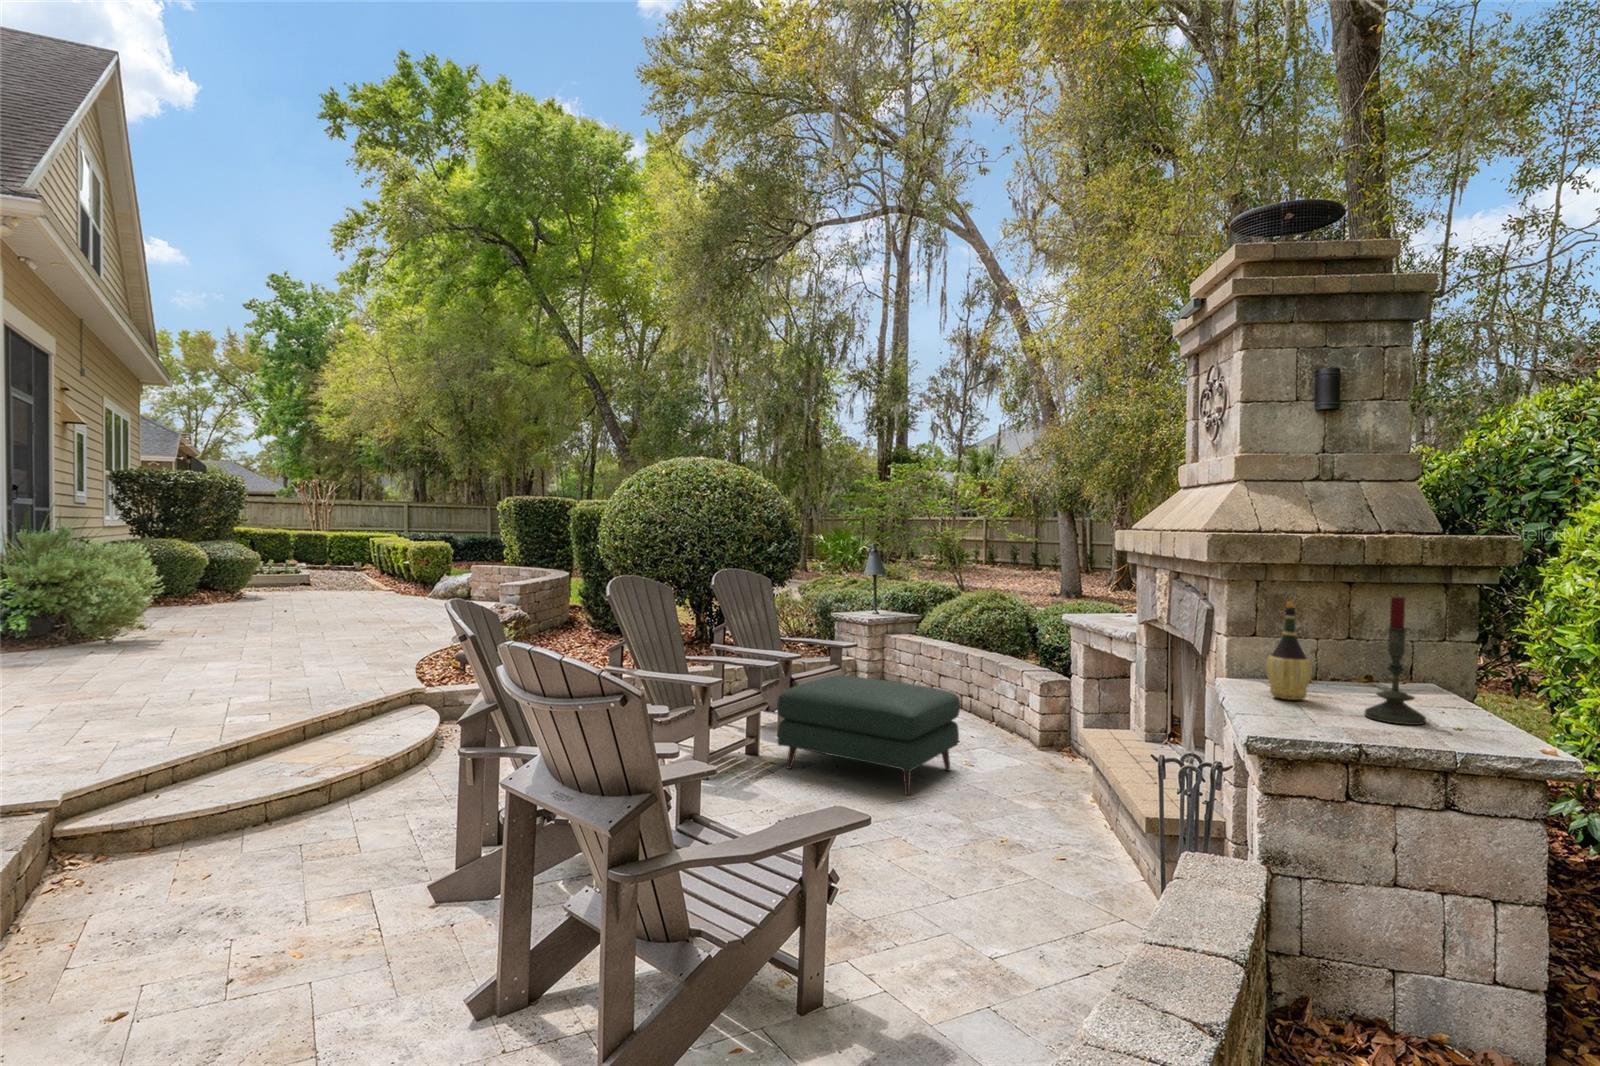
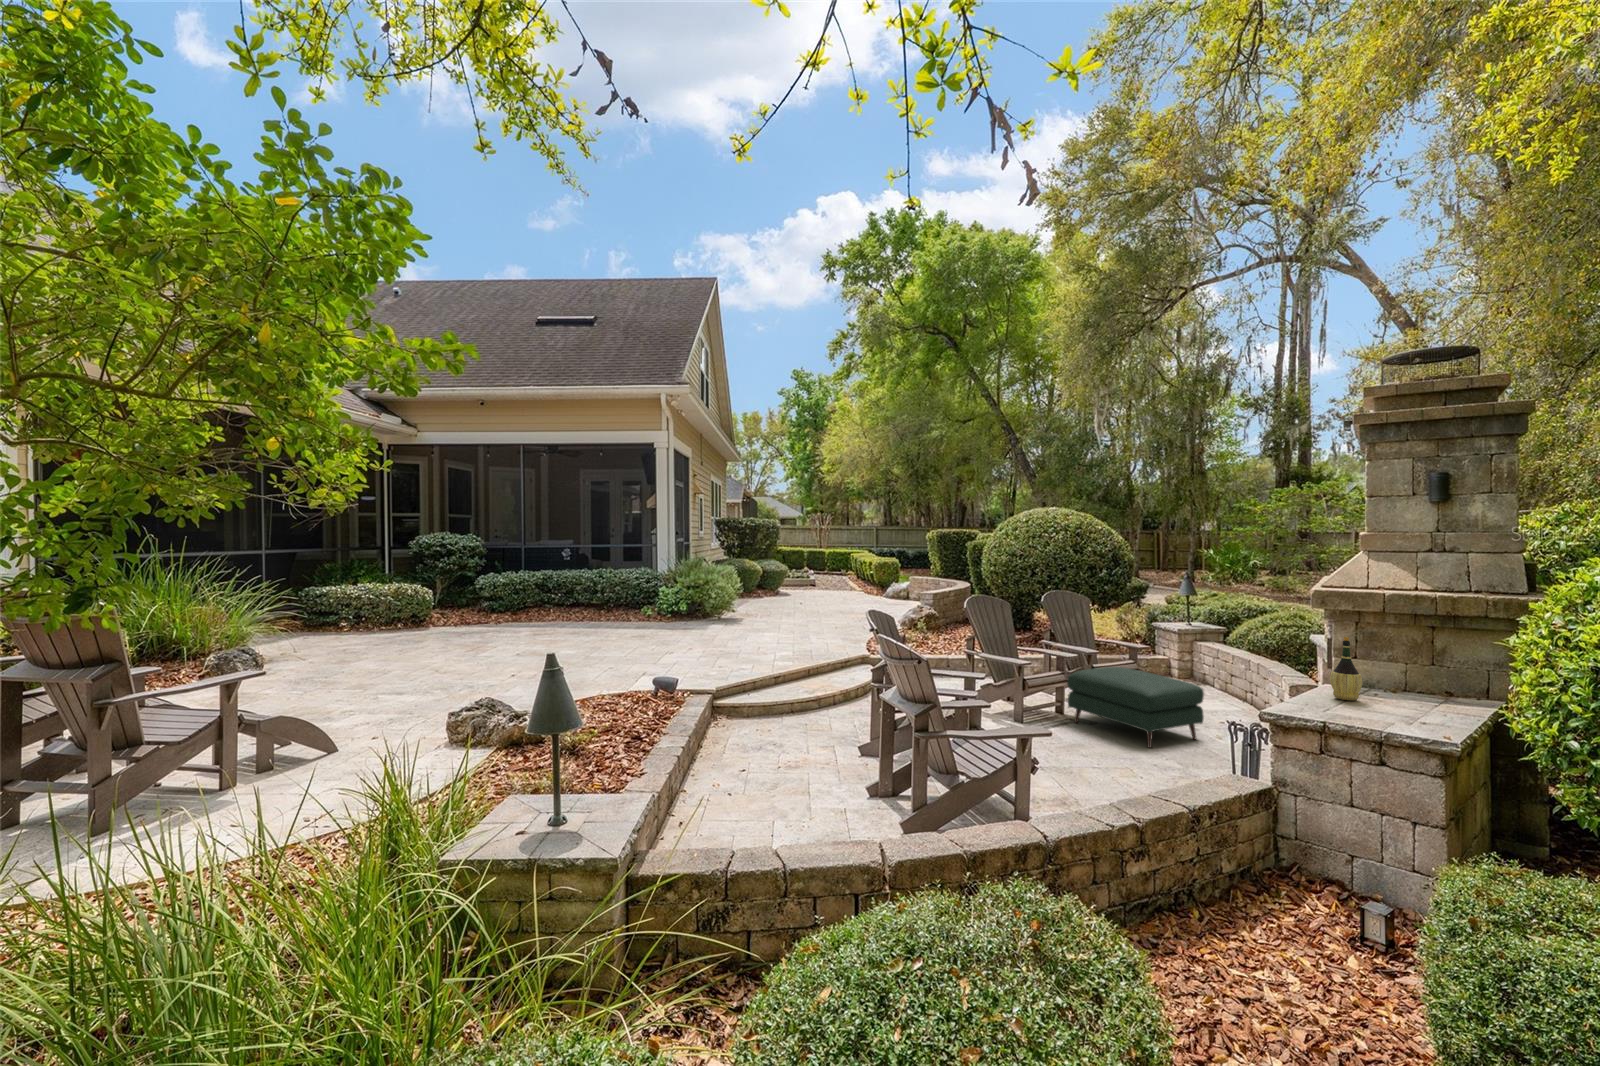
candle: present [1364,596,1426,725] -> none [1377,636,1418,720]

